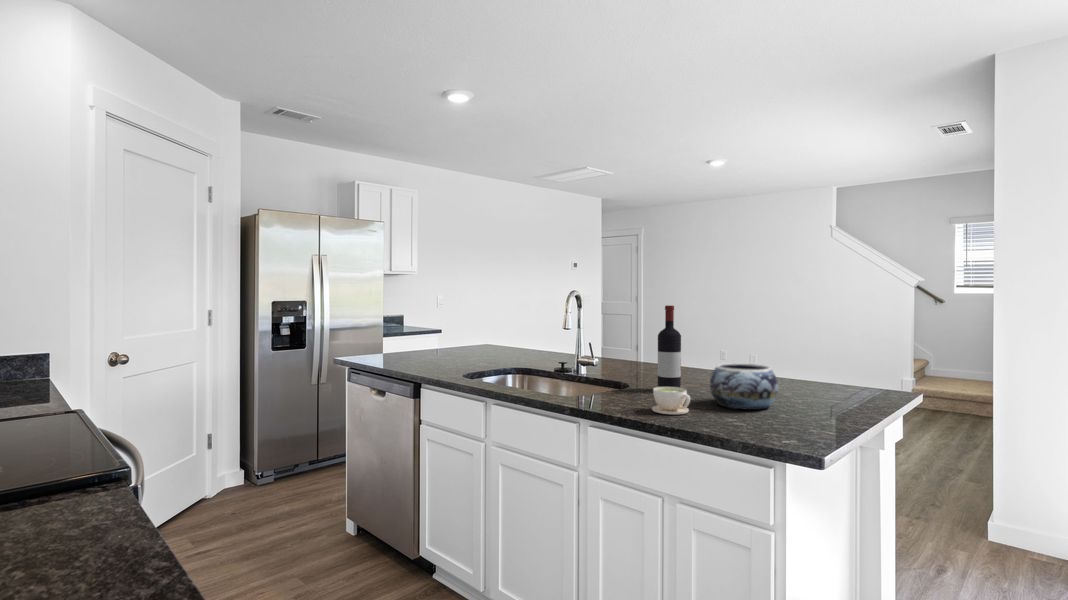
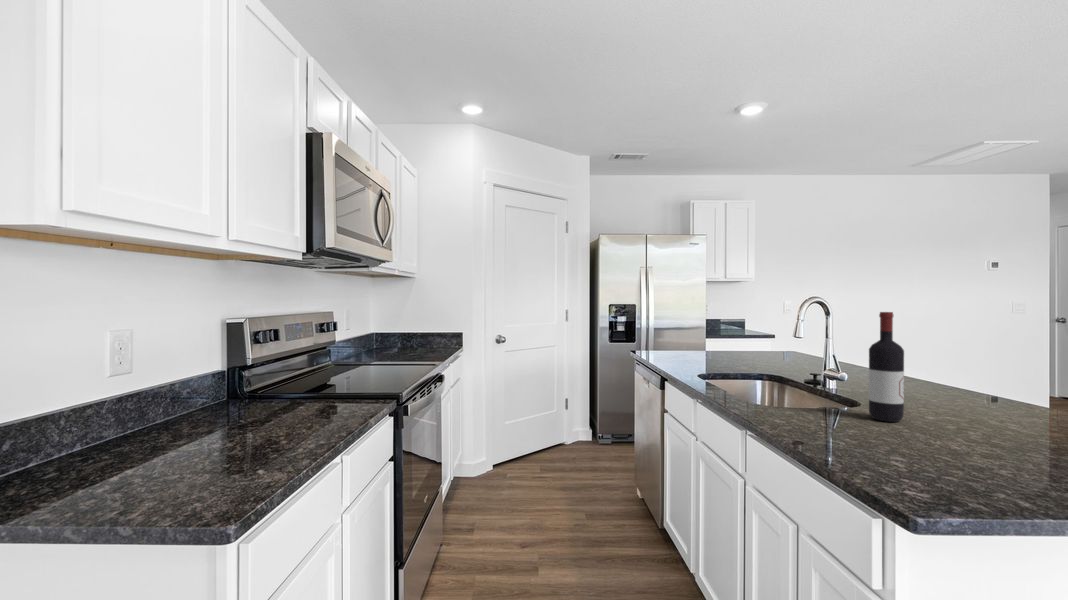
decorative bowl: present [710,363,778,410] -> none [902,393,1024,466]
coffee cup: present [652,387,690,415] -> none [798,409,849,446]

